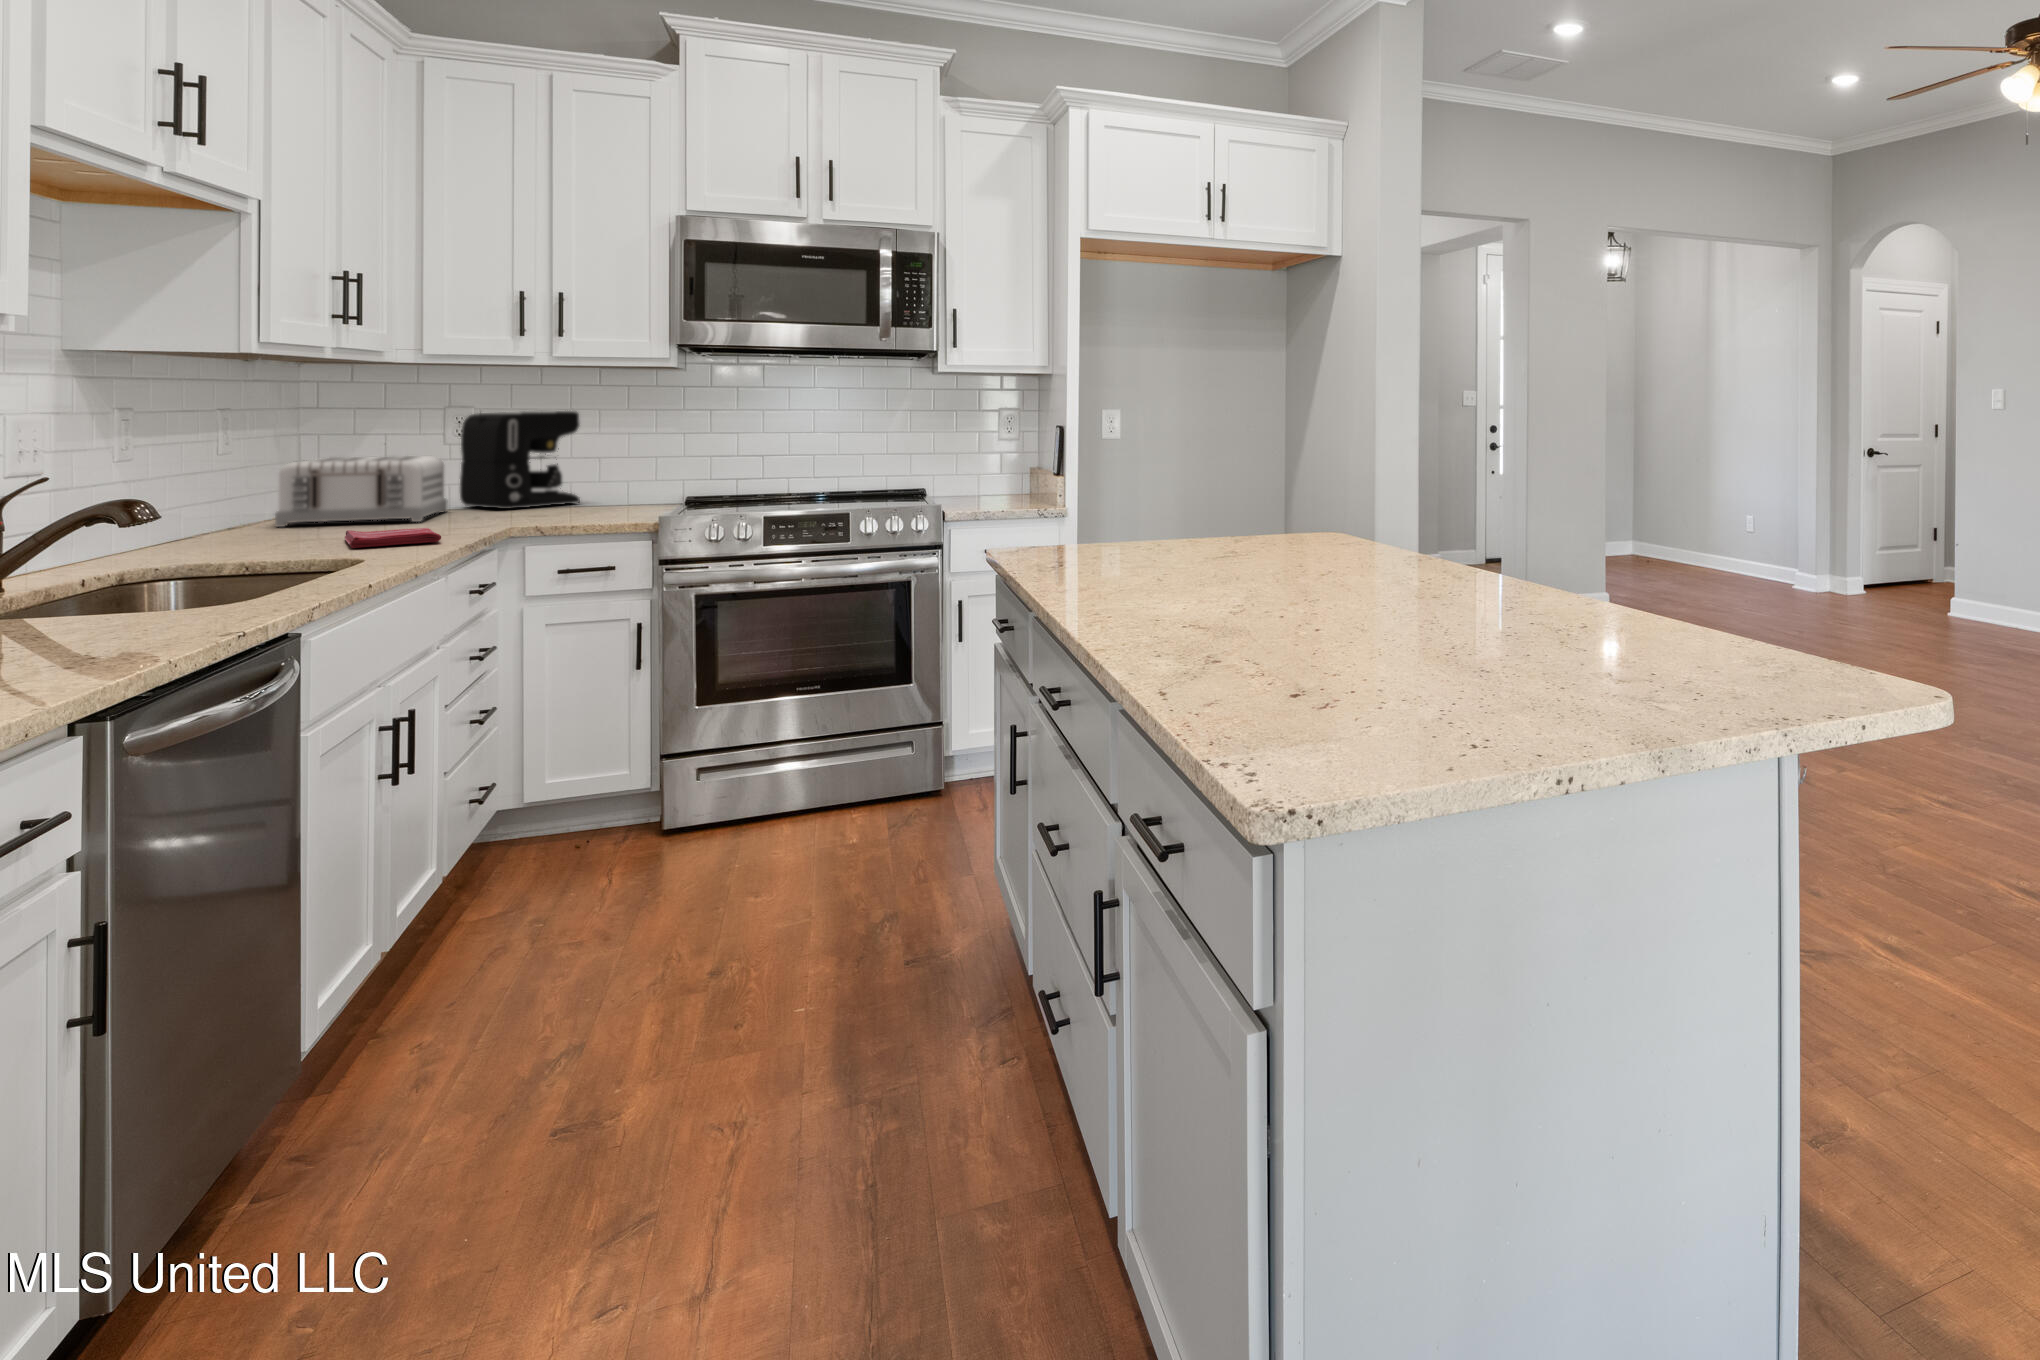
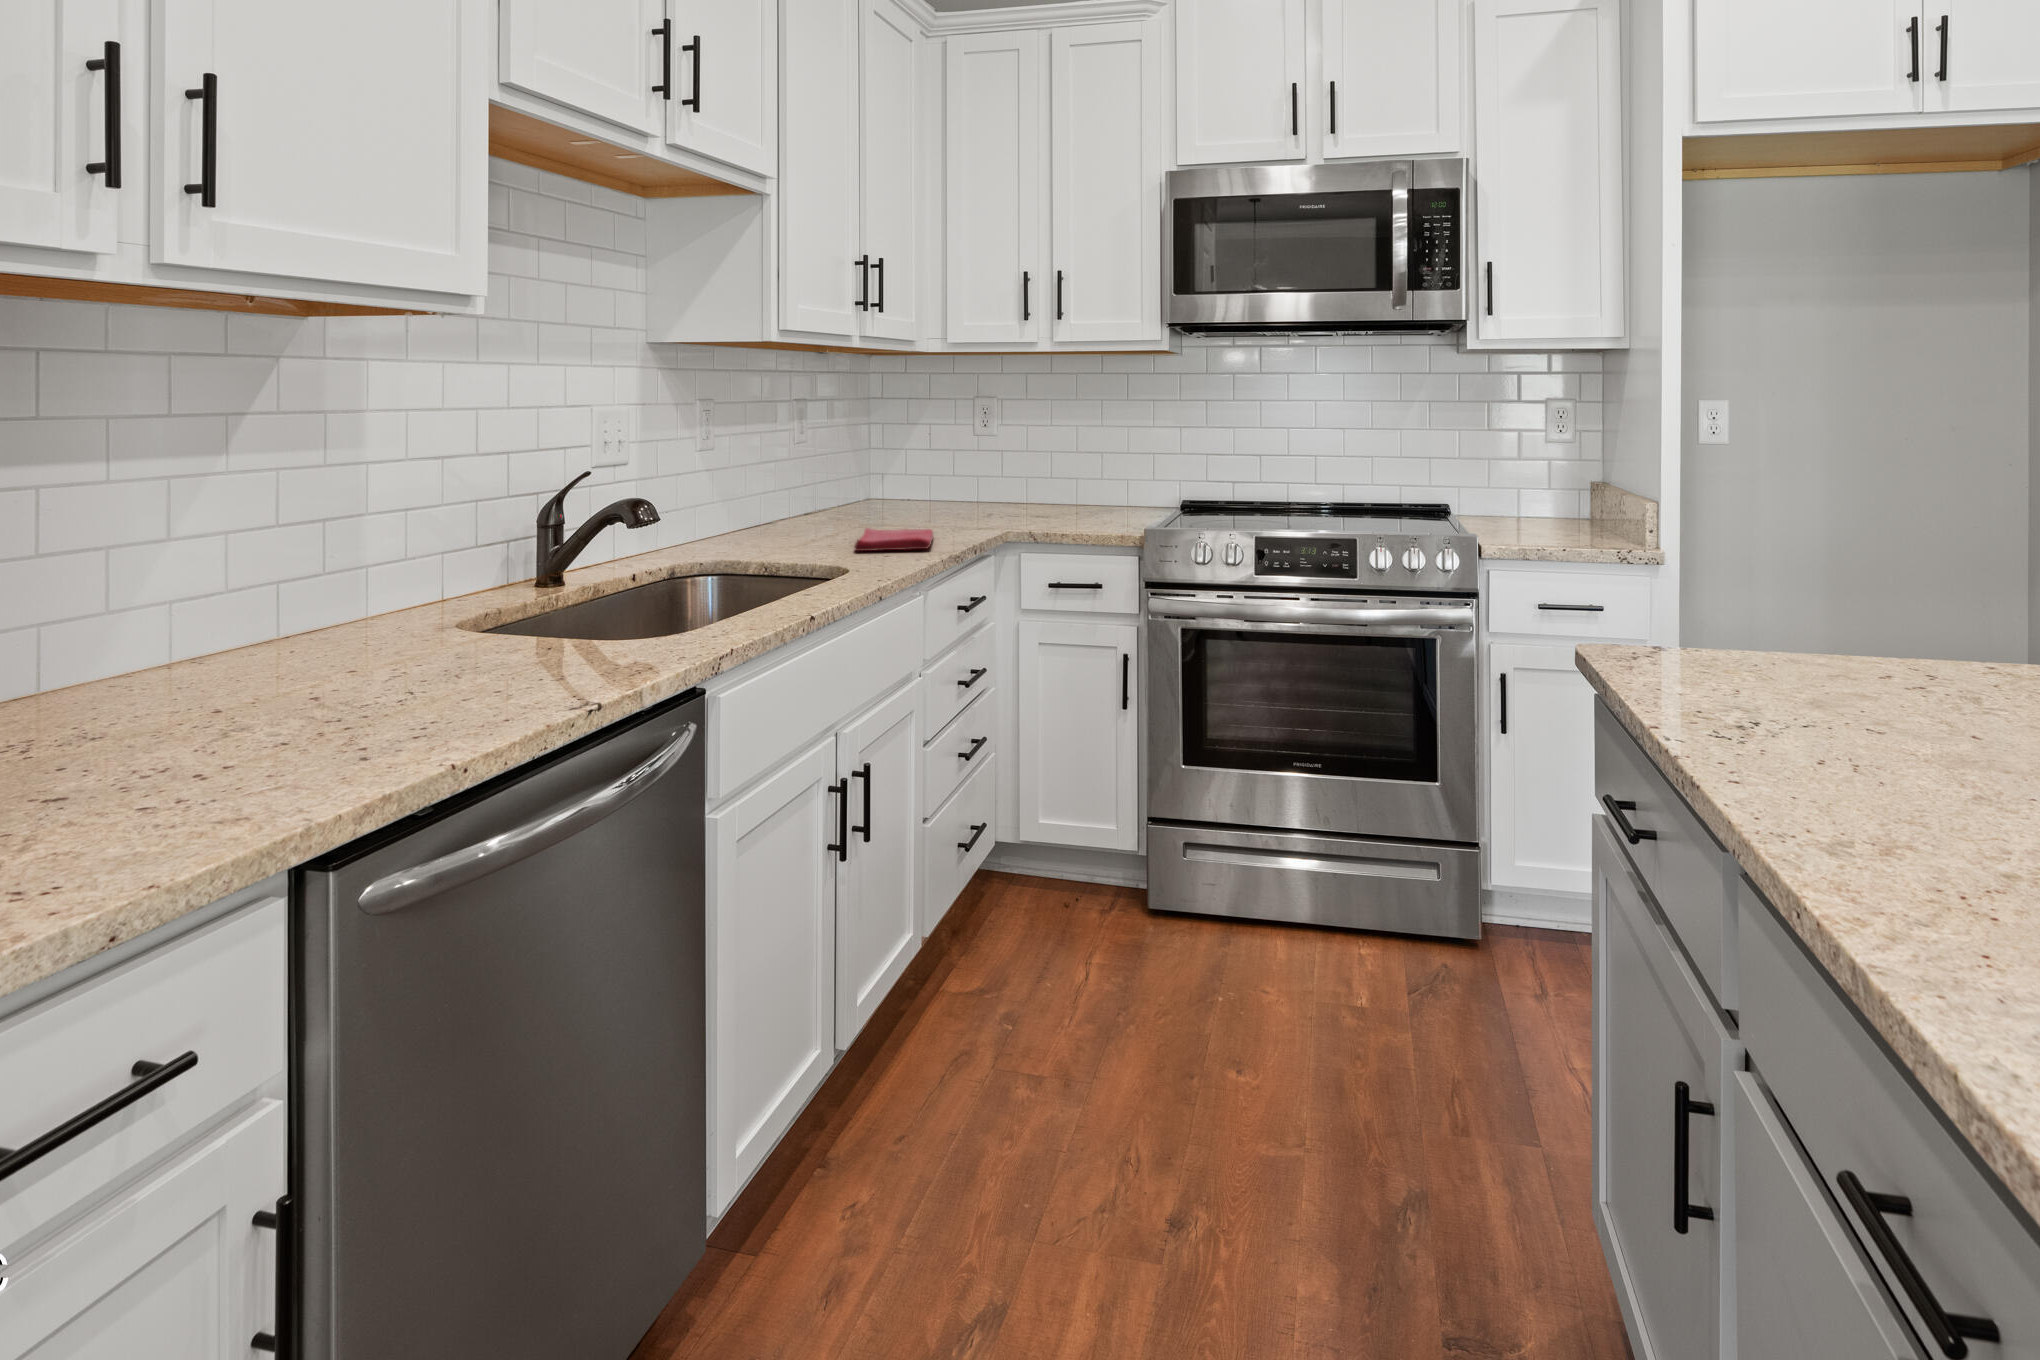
coffee maker: present [460,411,580,509] -> none [987,402,1086,505]
toaster: present [275,456,447,527] -> none [834,447,973,517]

